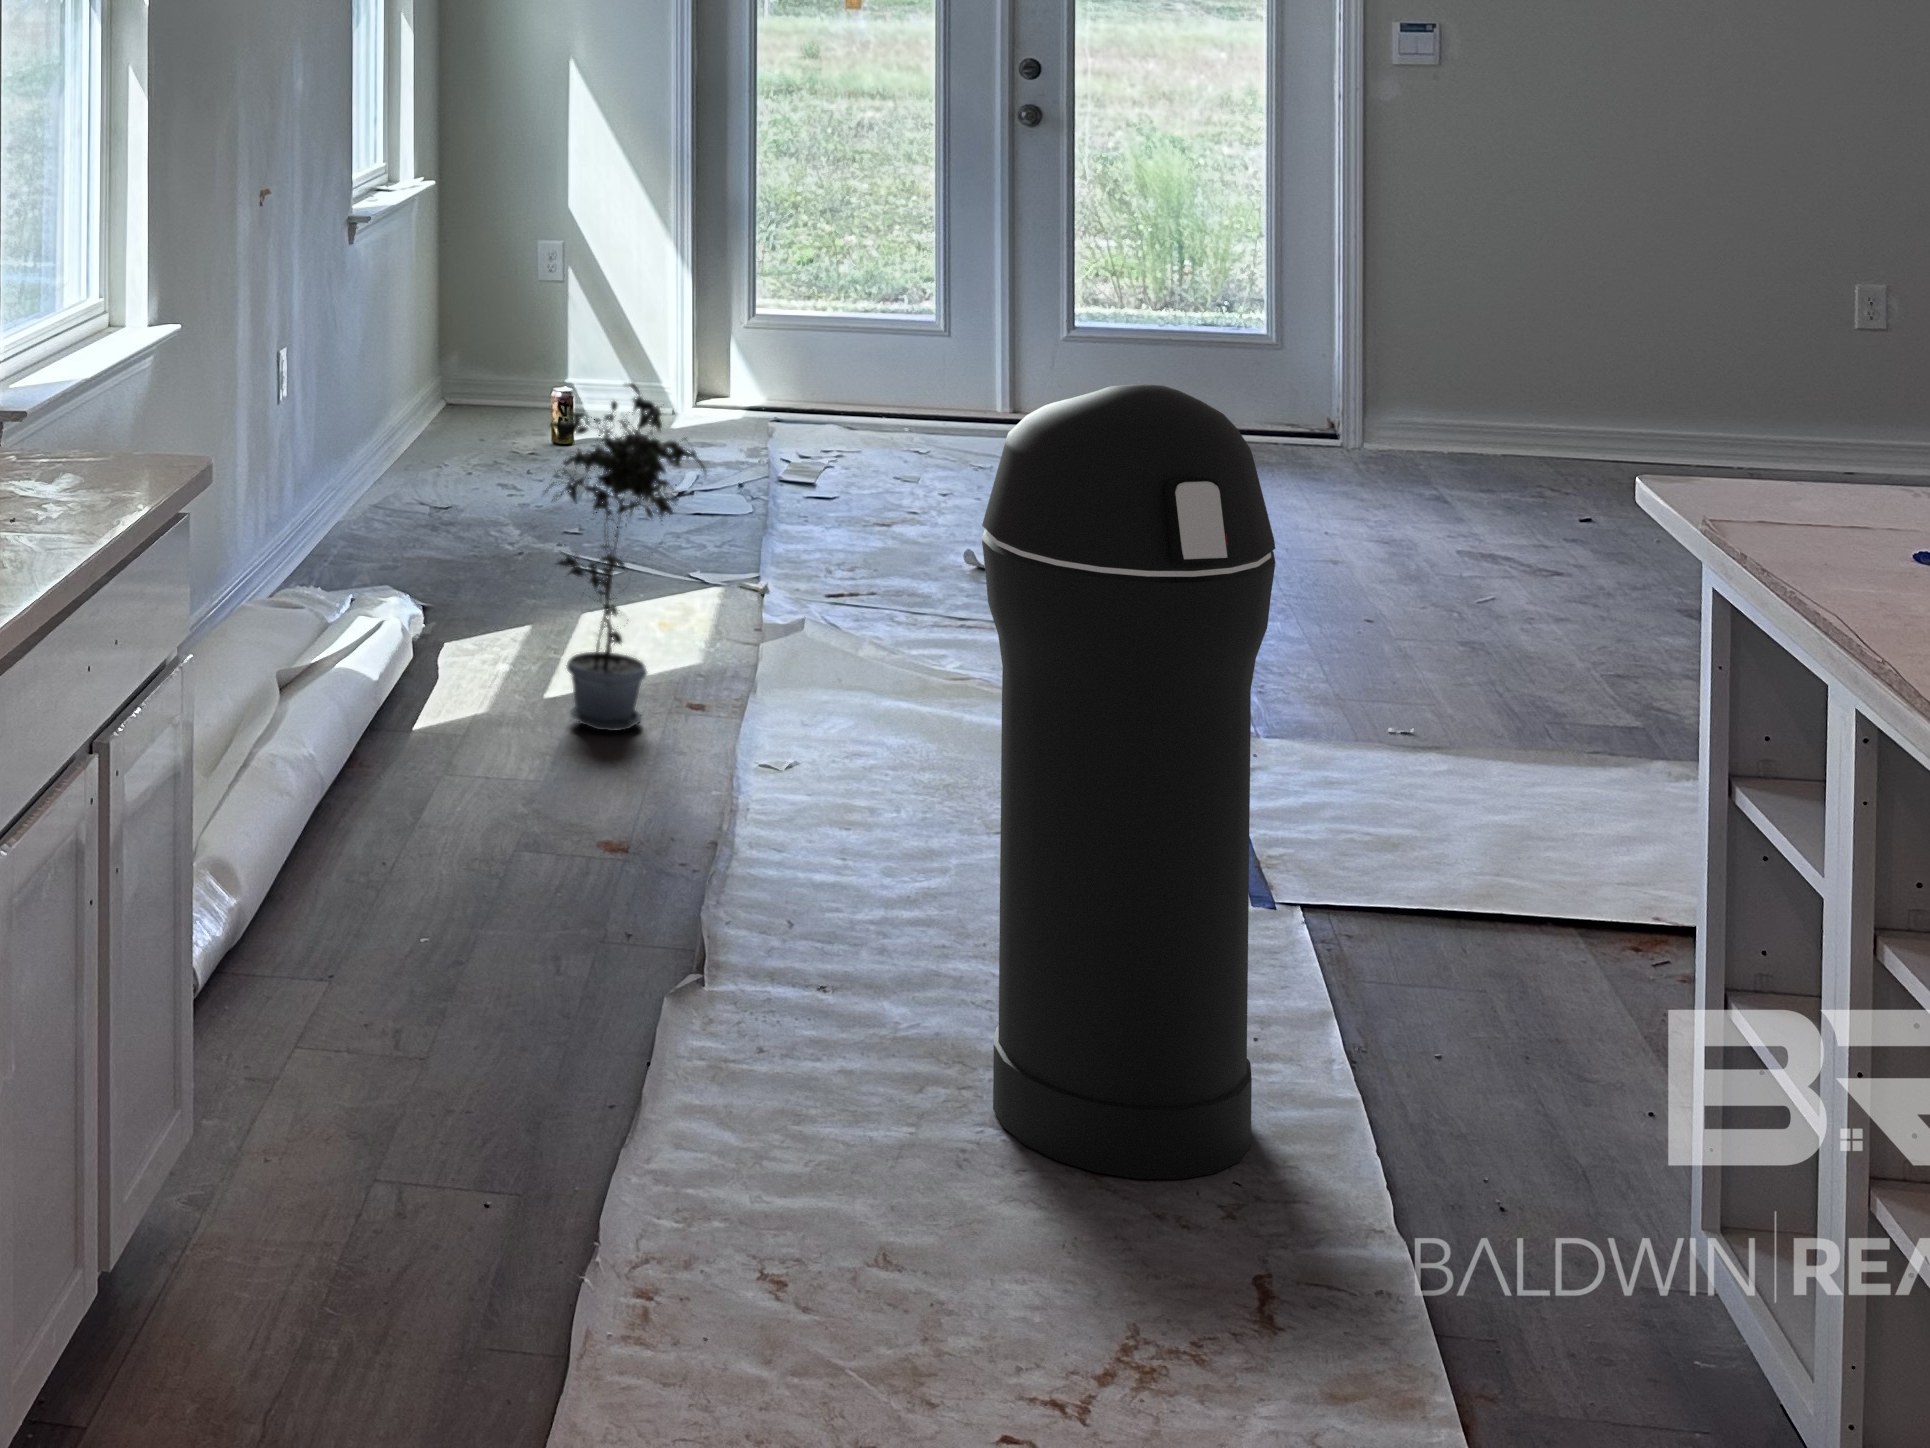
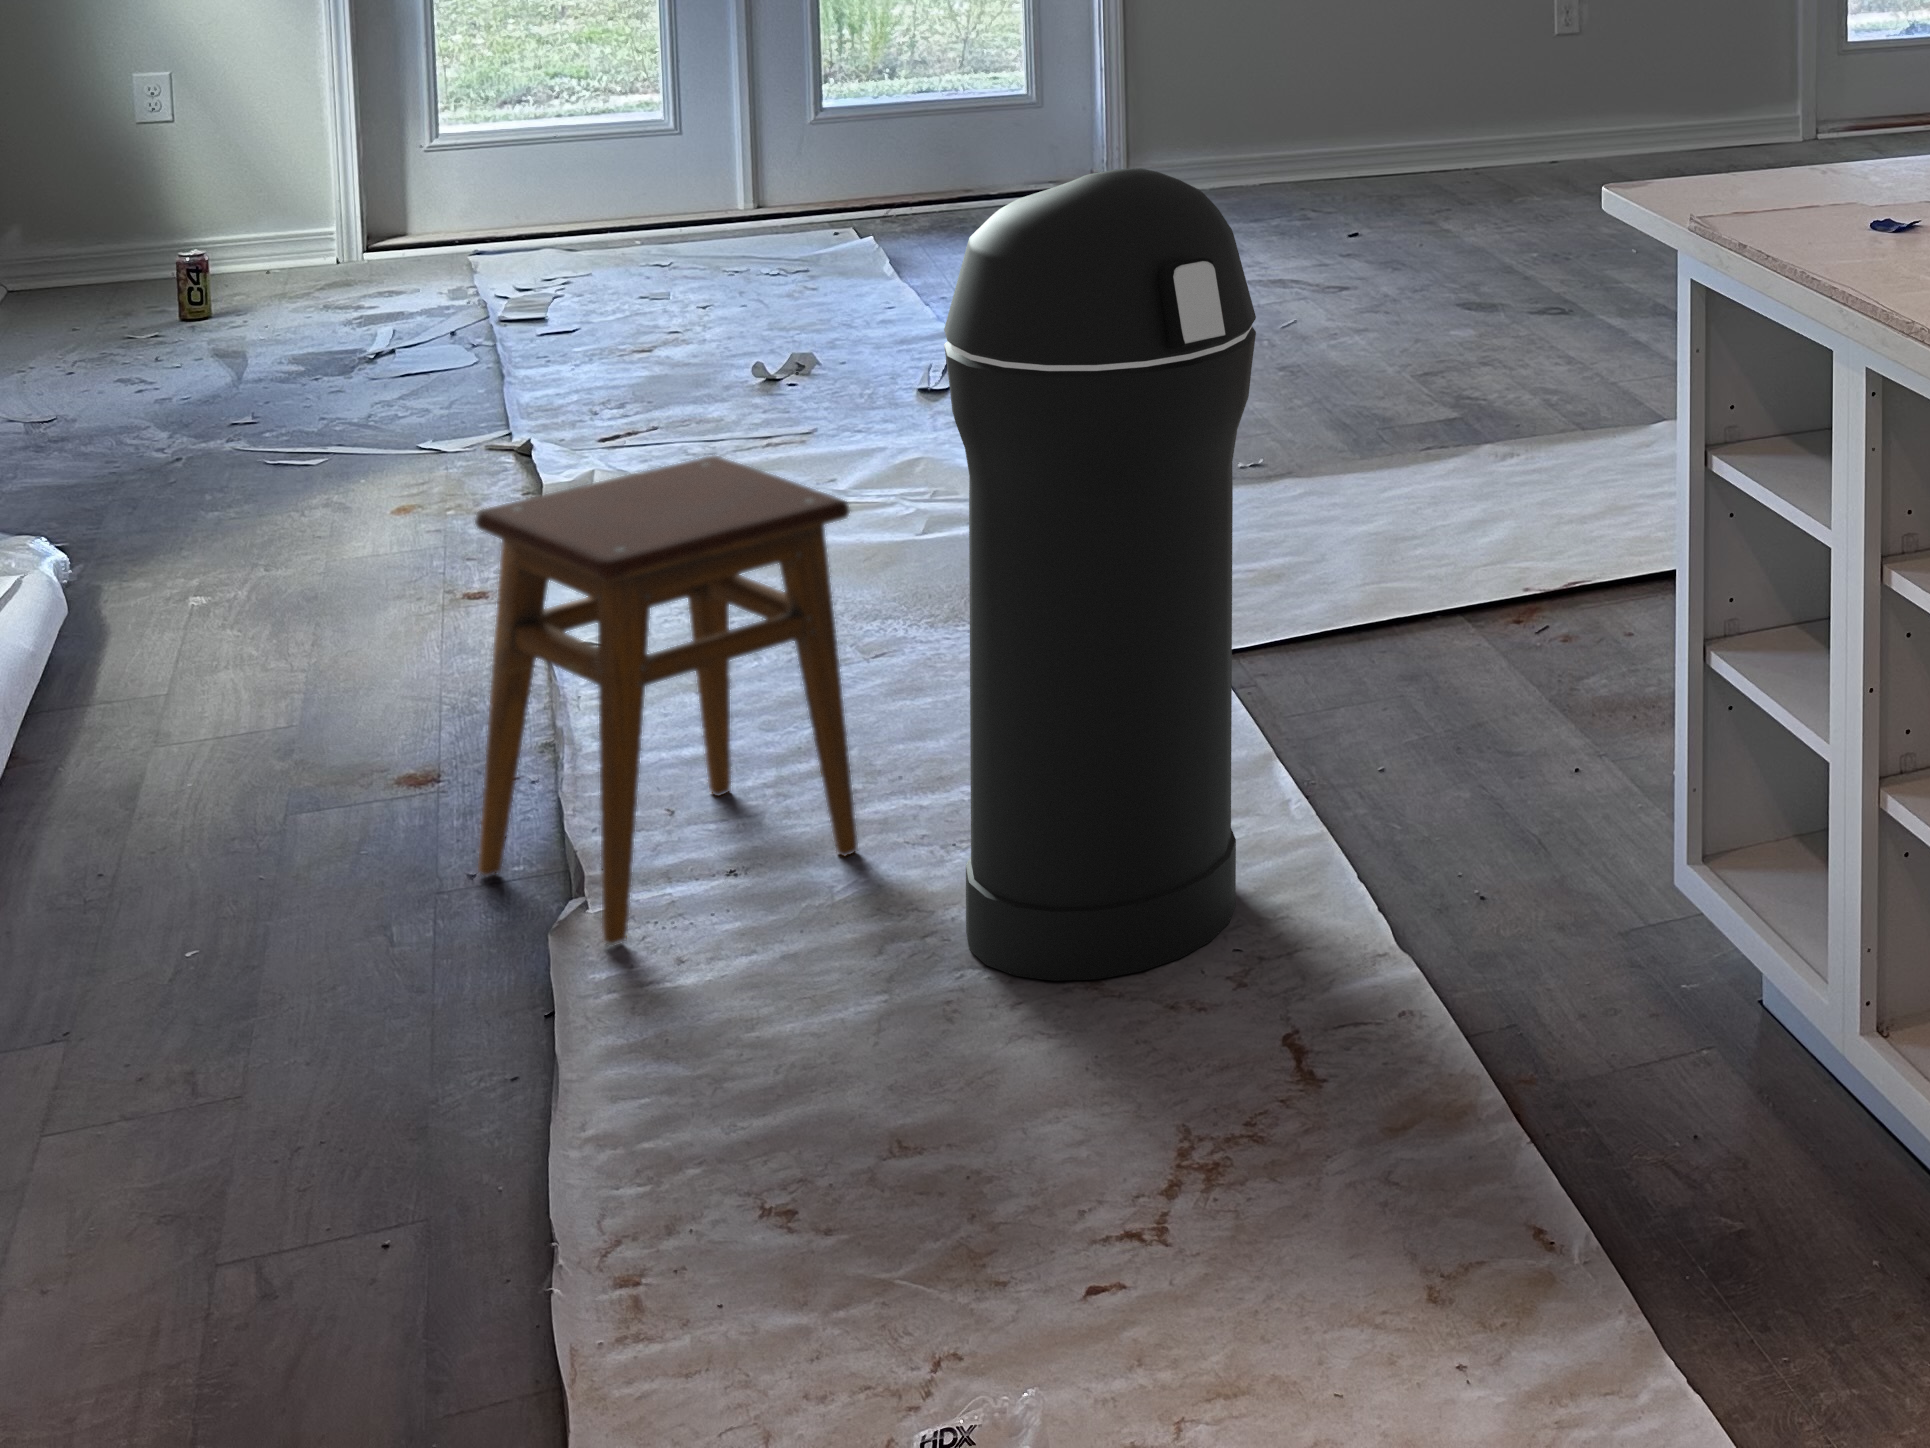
potted plant: present [544,383,706,731] -> none [243,230,489,654]
stool: none [639,607,928,1013] -> present [475,456,858,945]

